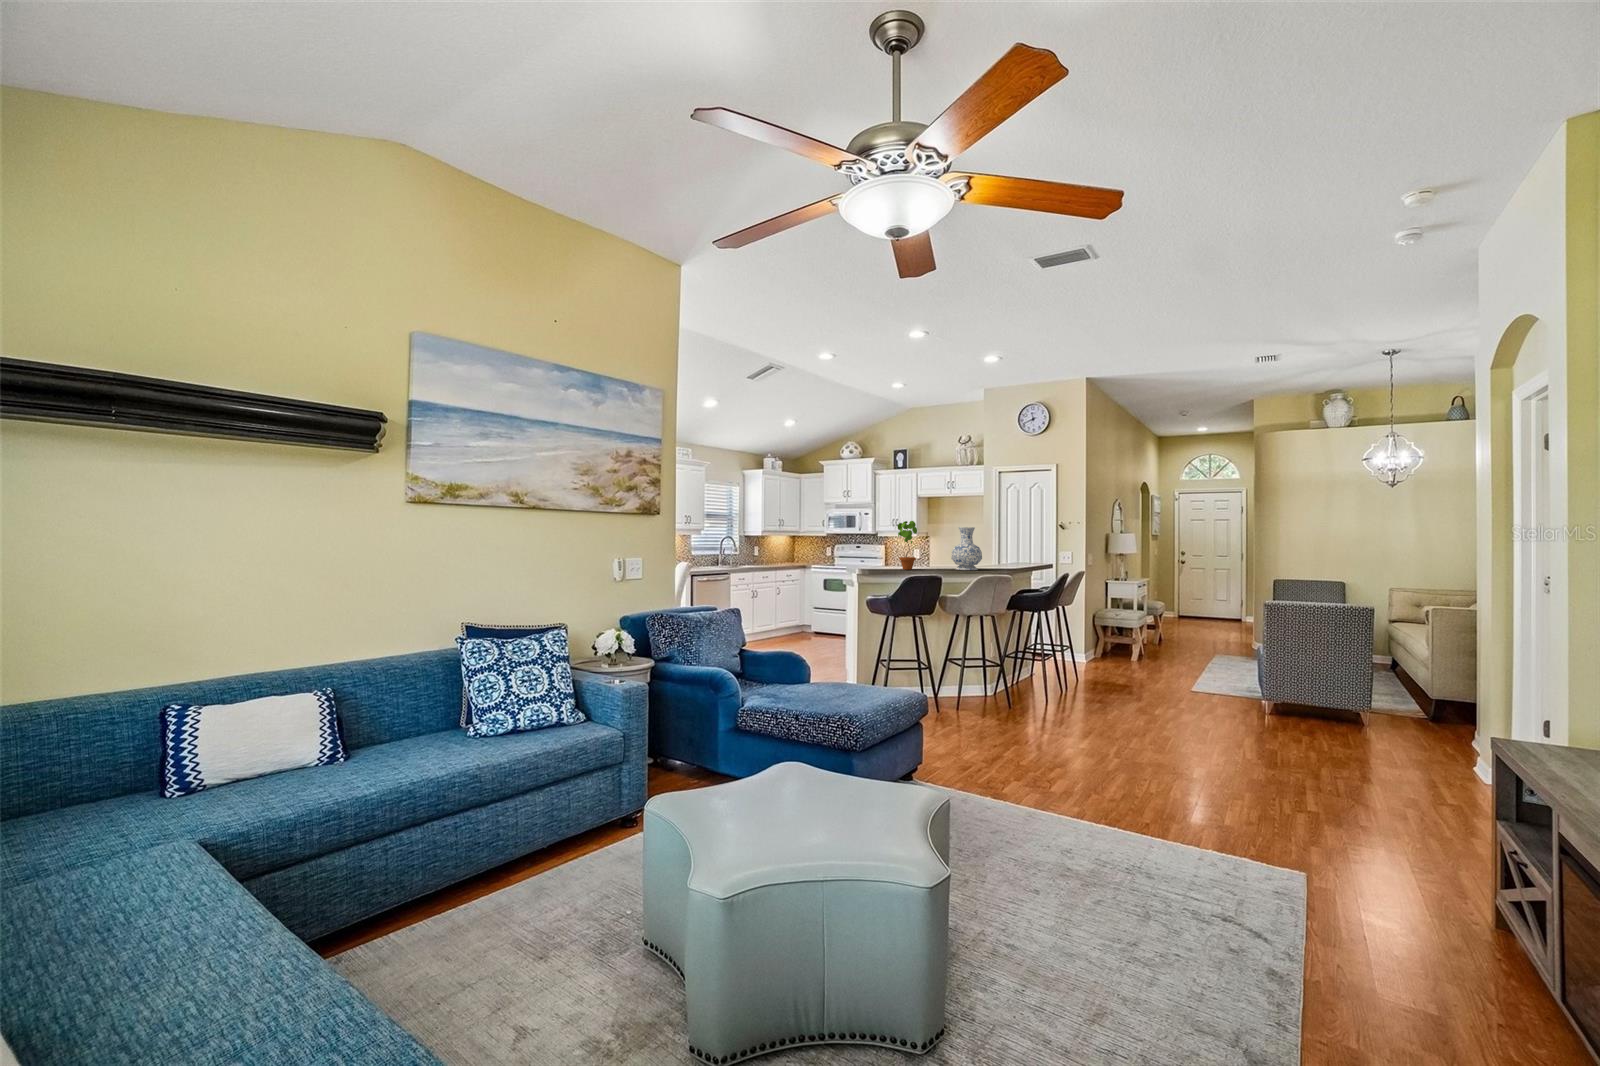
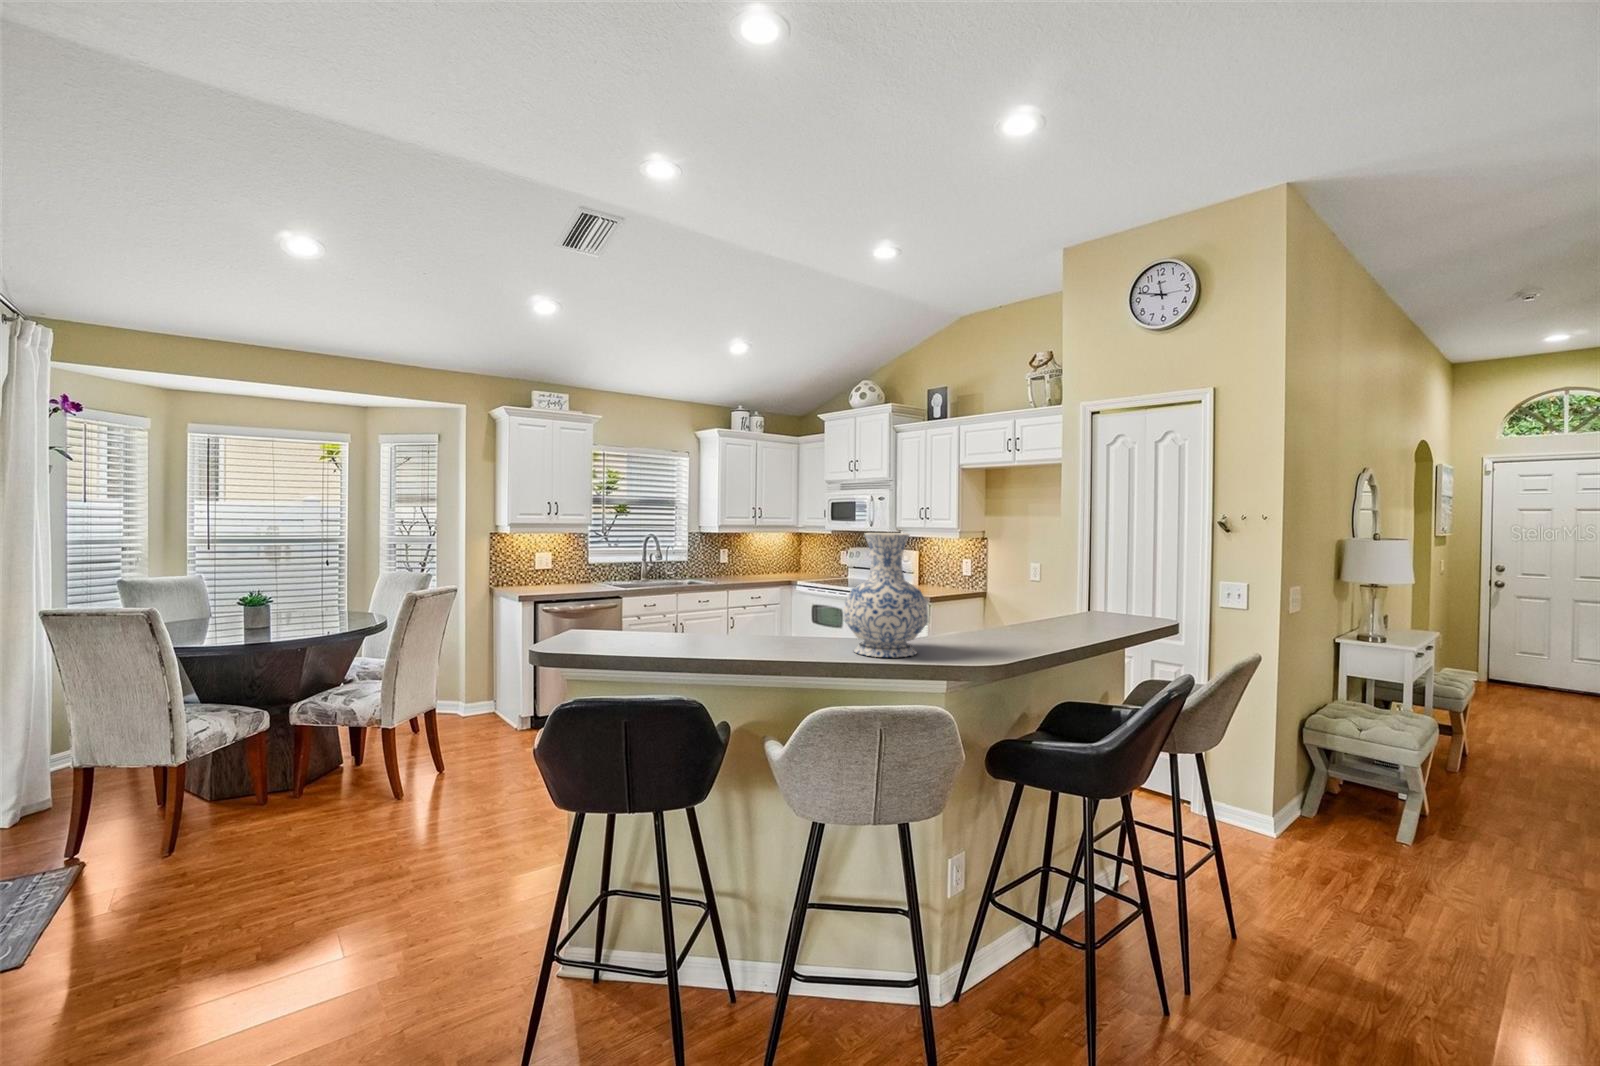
potted plant: present [898,521,917,570] -> none [685,514,741,649]

